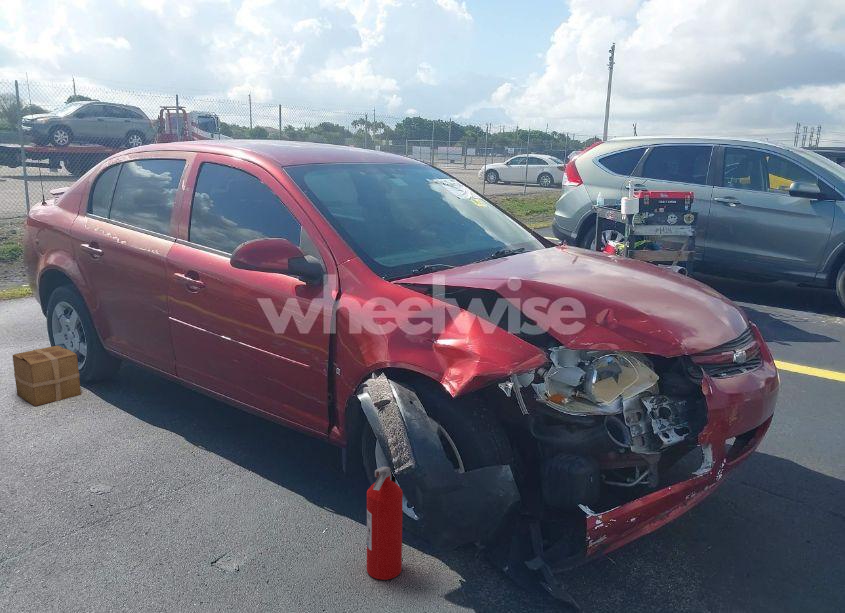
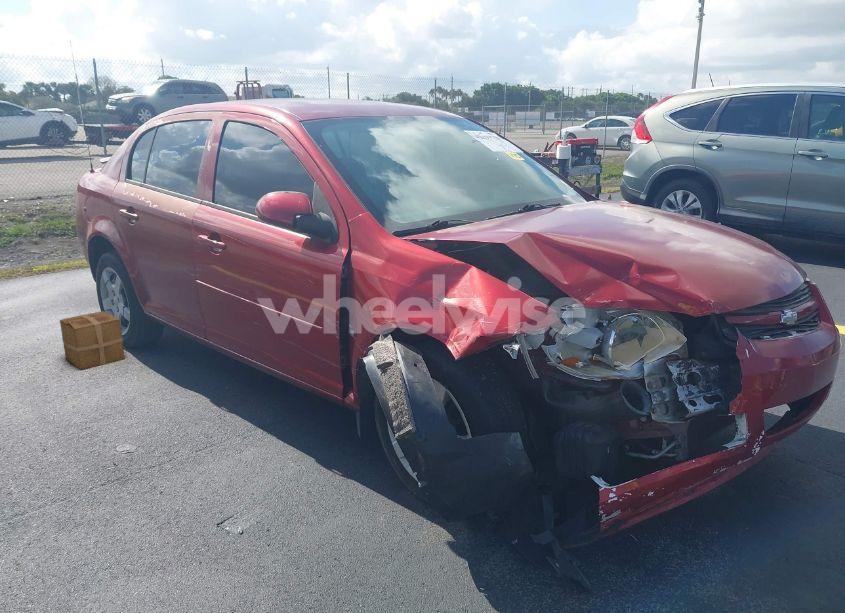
fire extinguisher: present [367,466,403,580] -> none [370,431,409,547]

